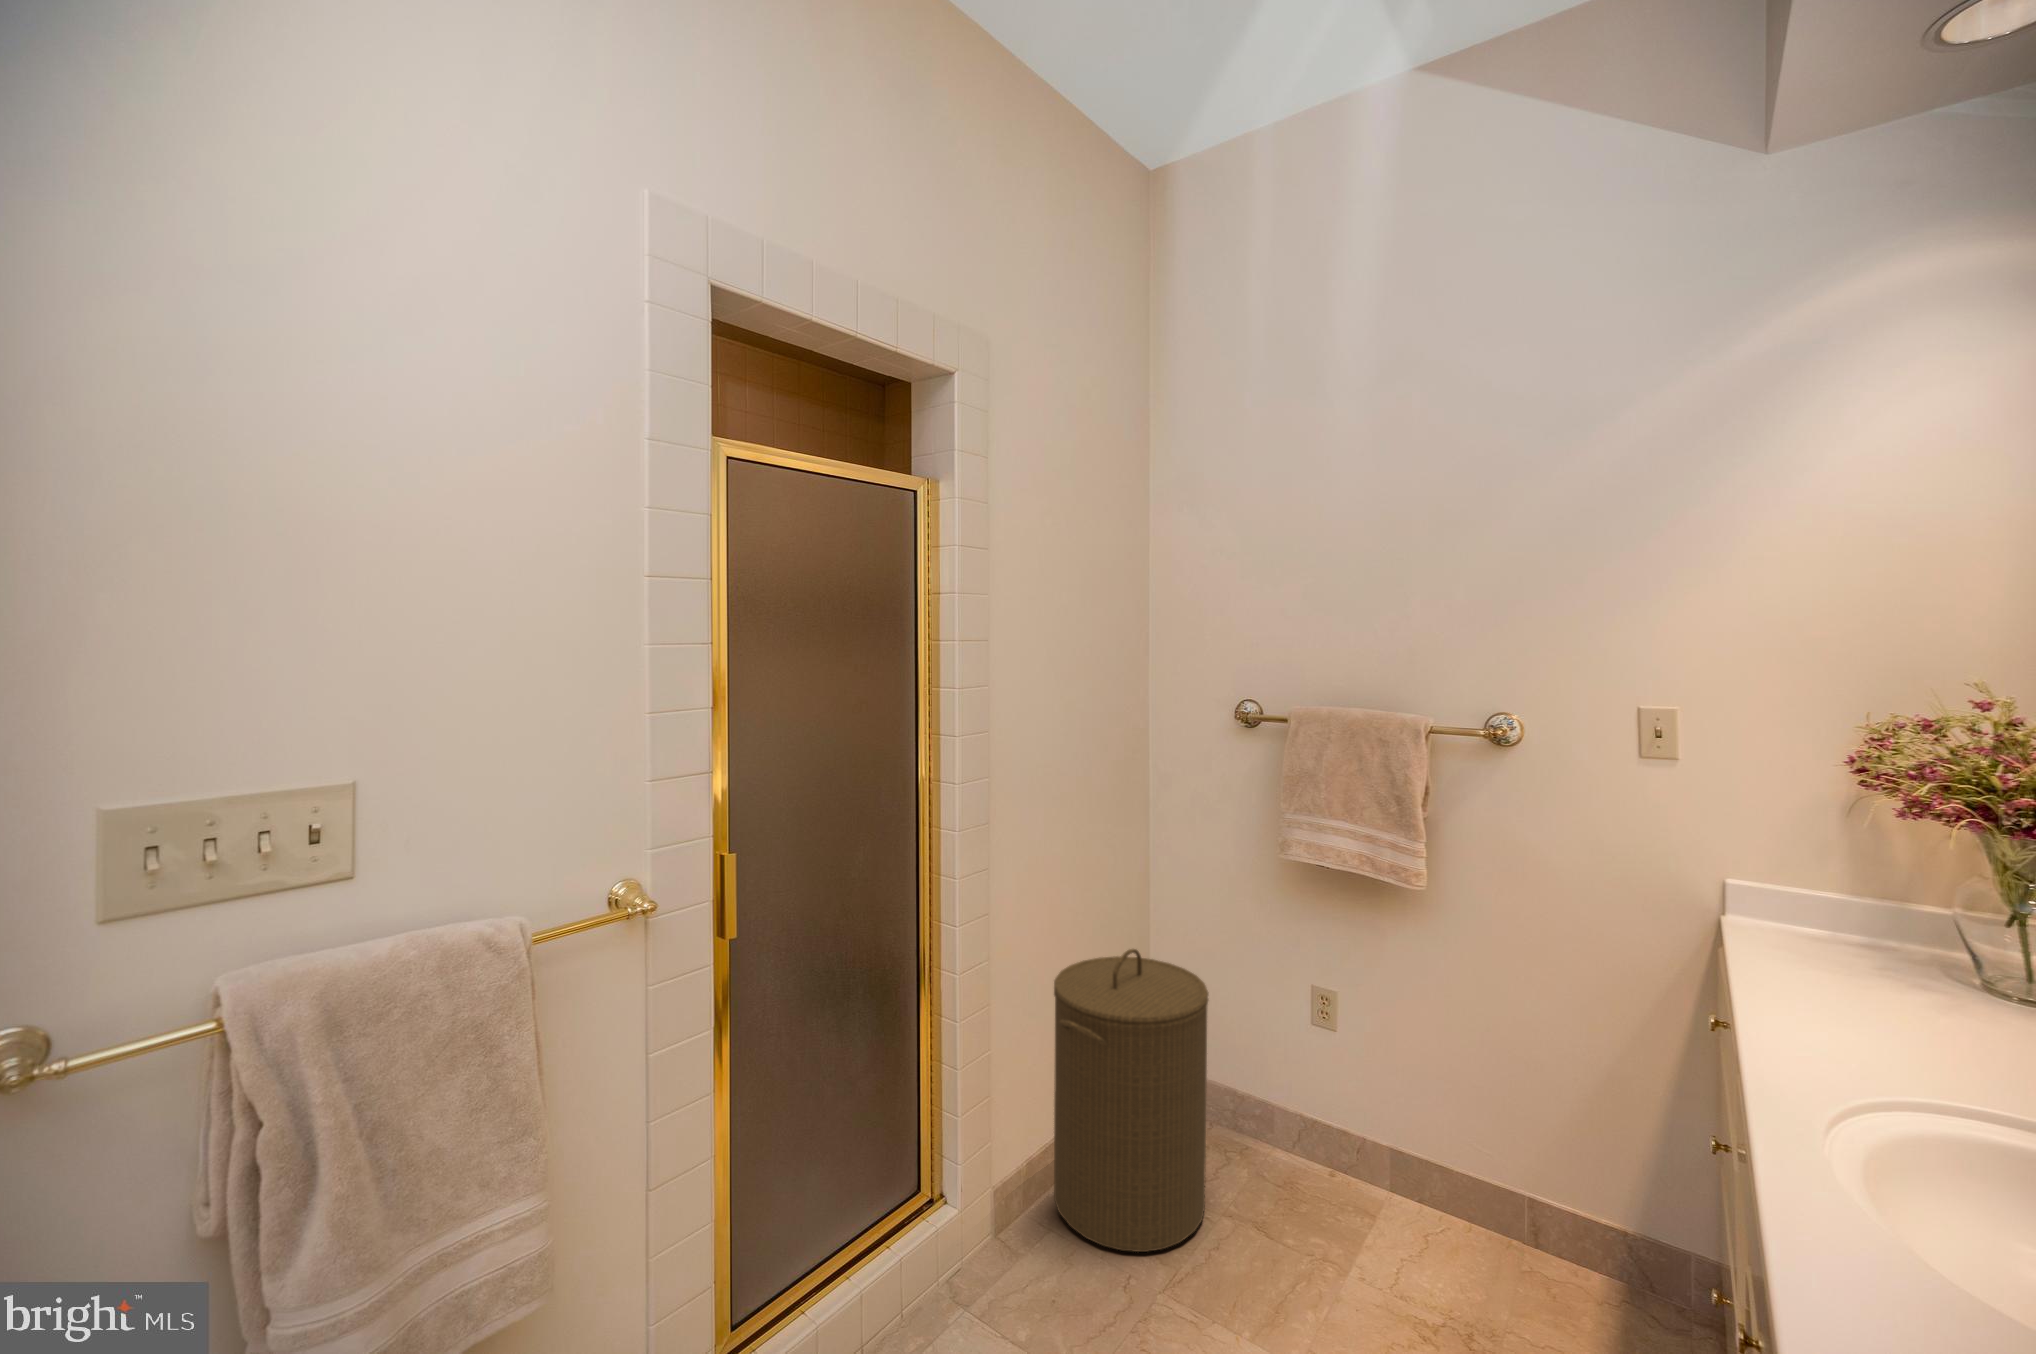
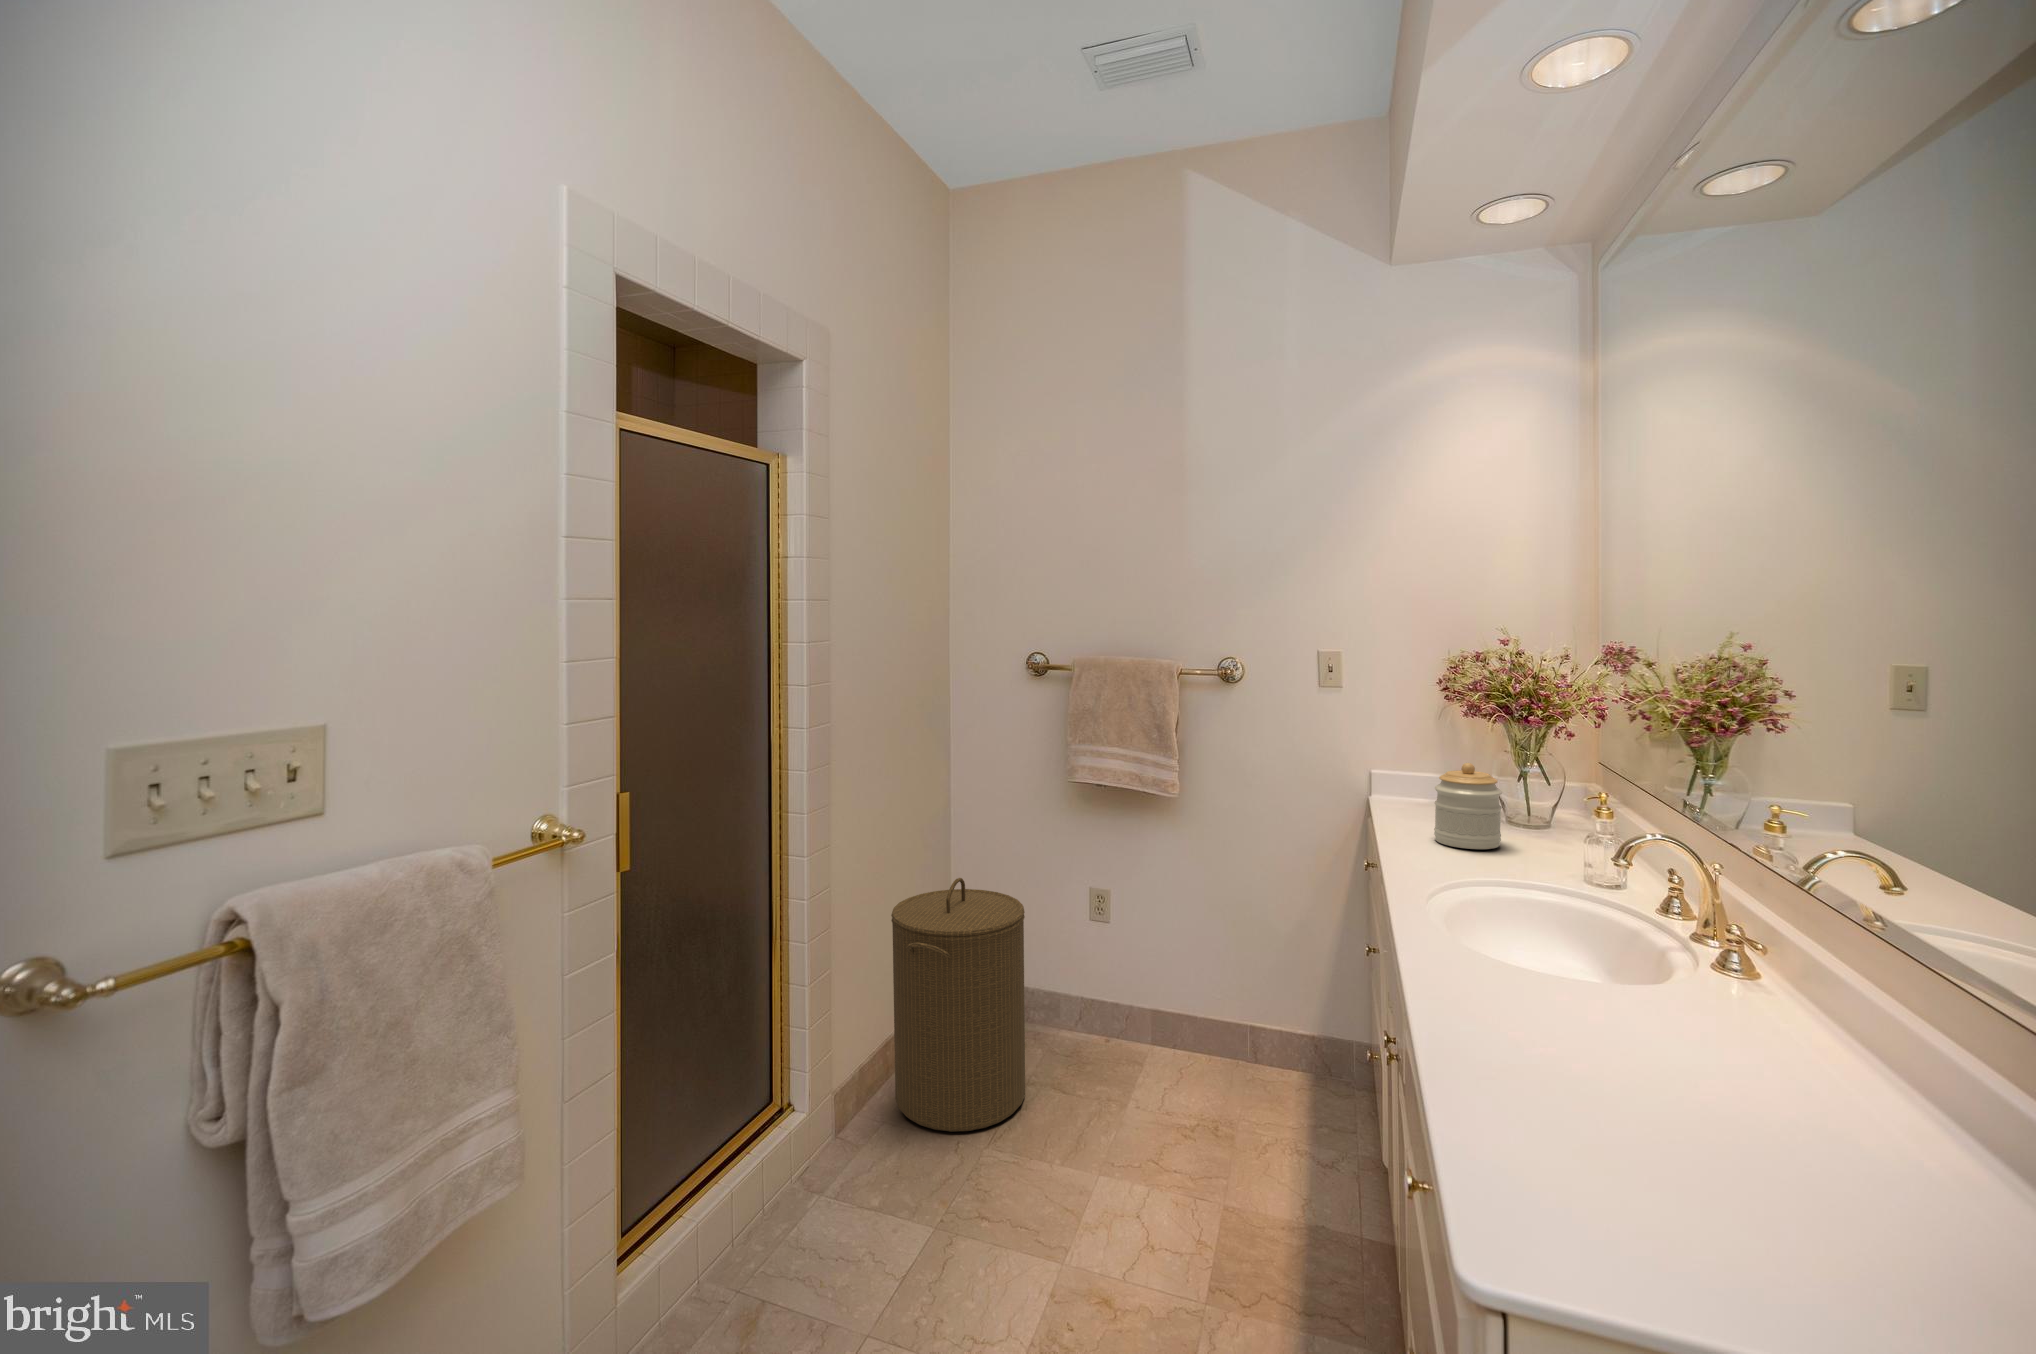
jar: none [1817,901,1956,1049] -> present [1434,763,1502,849]

